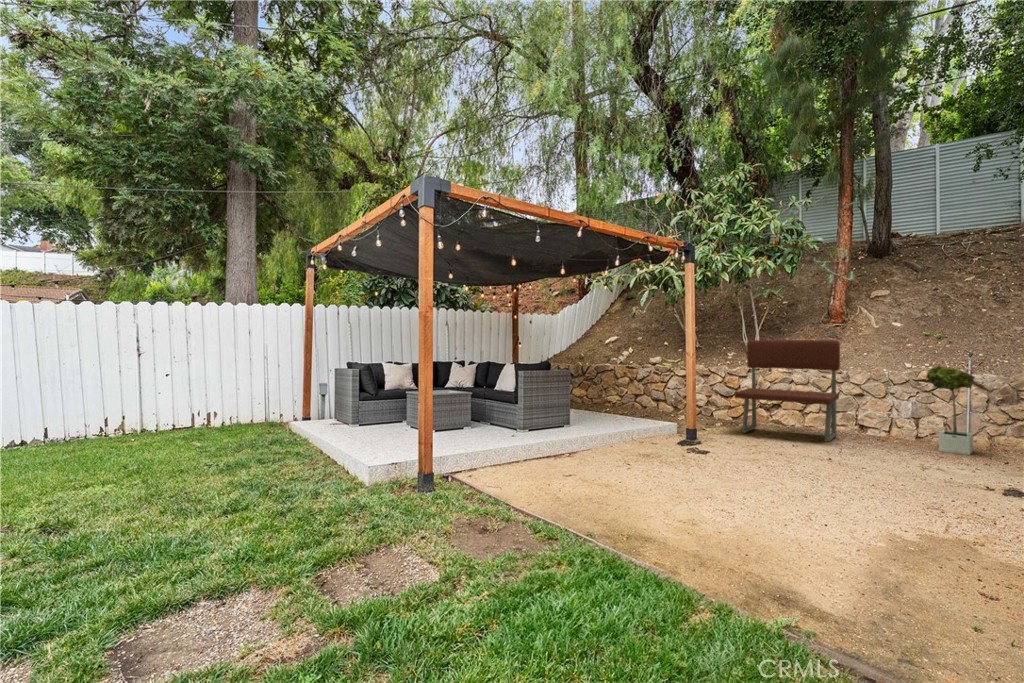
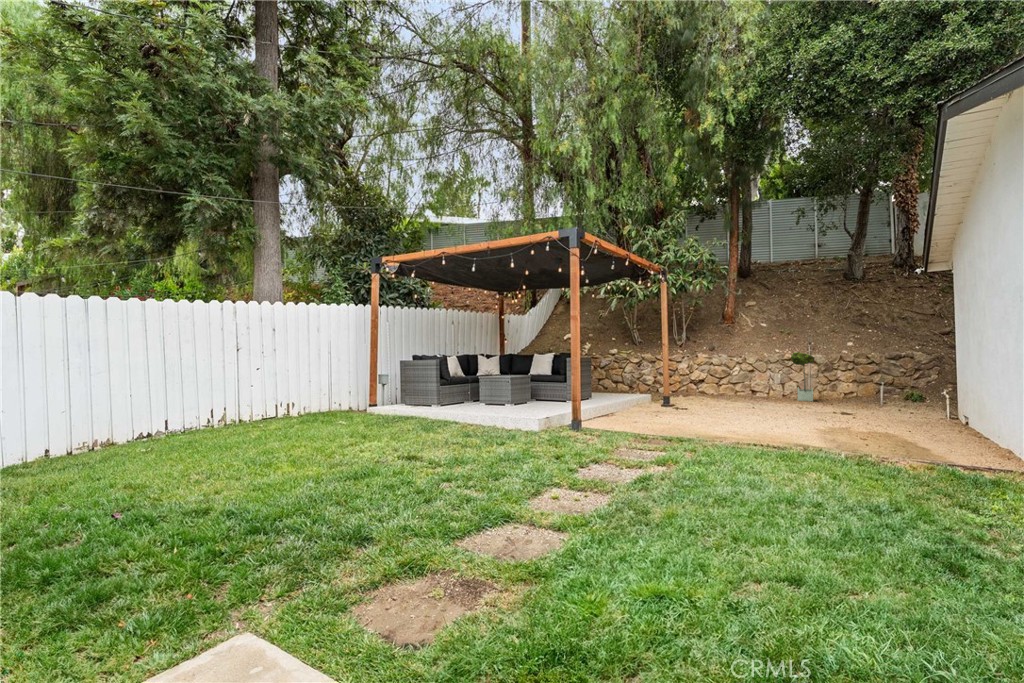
bench: present [735,340,840,442] -> none [684,337,743,400]

